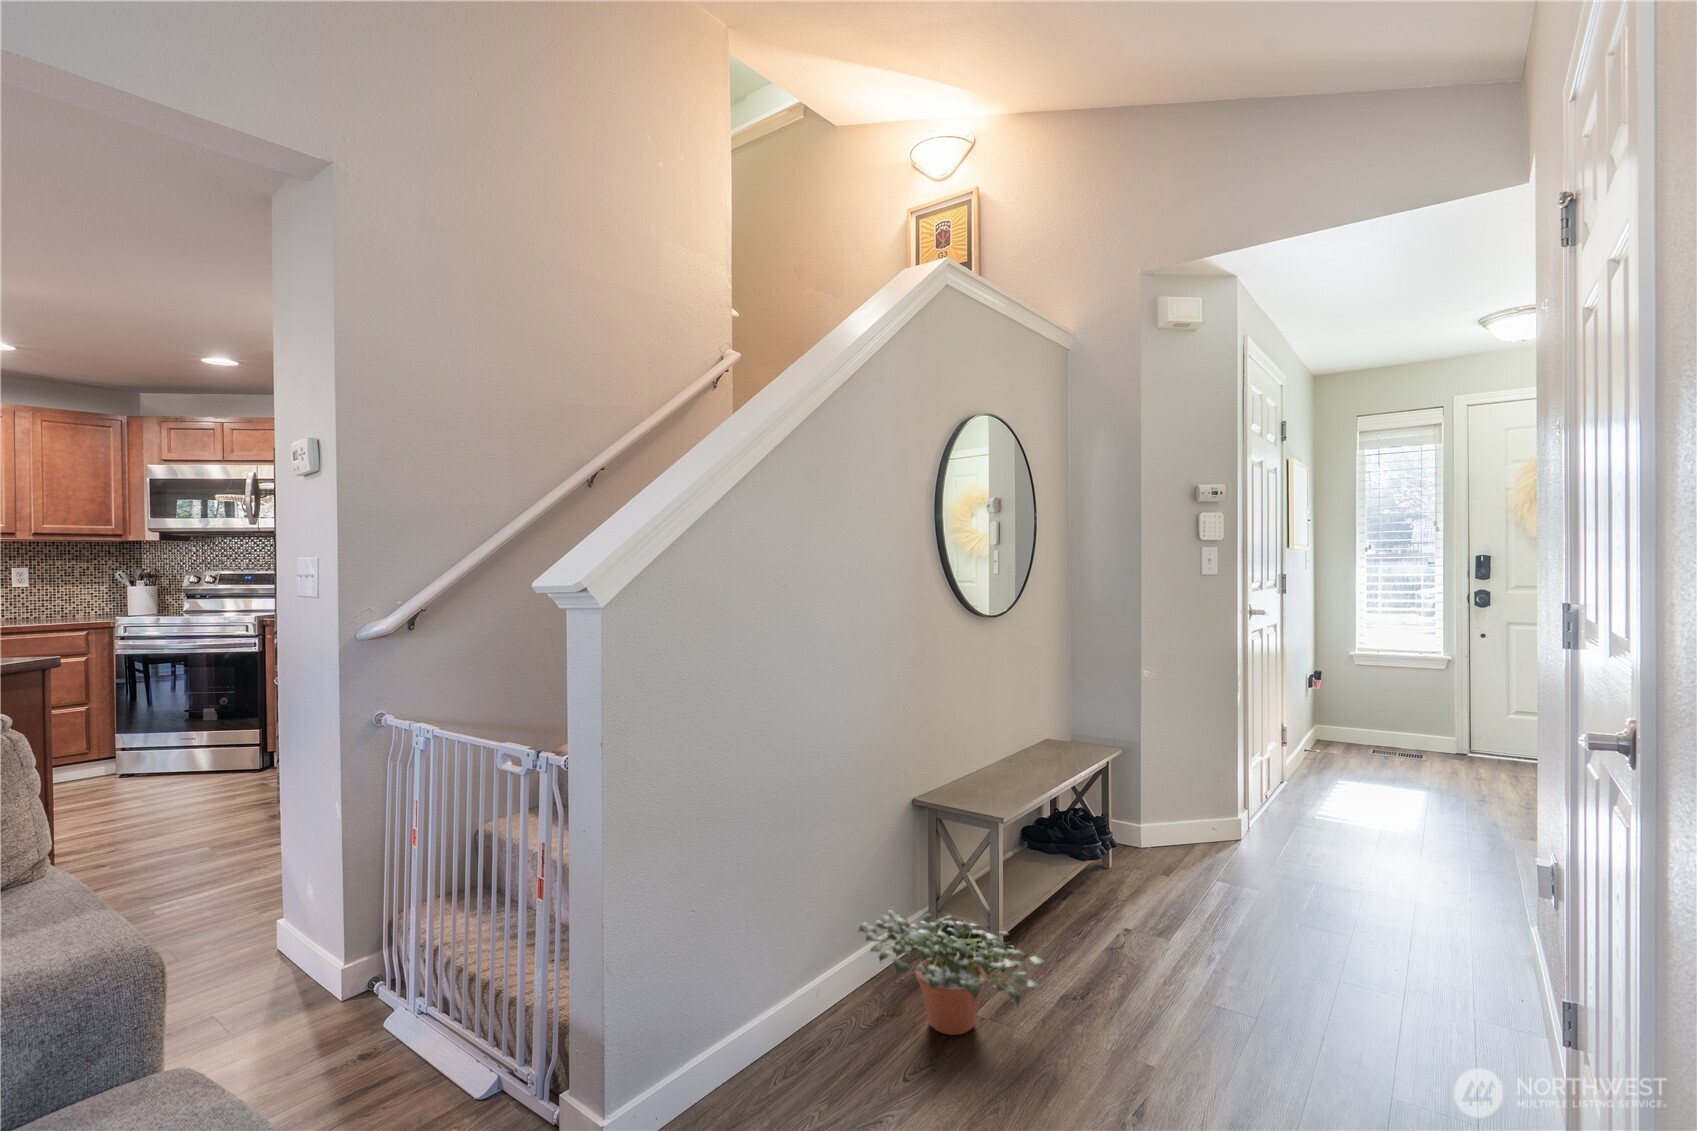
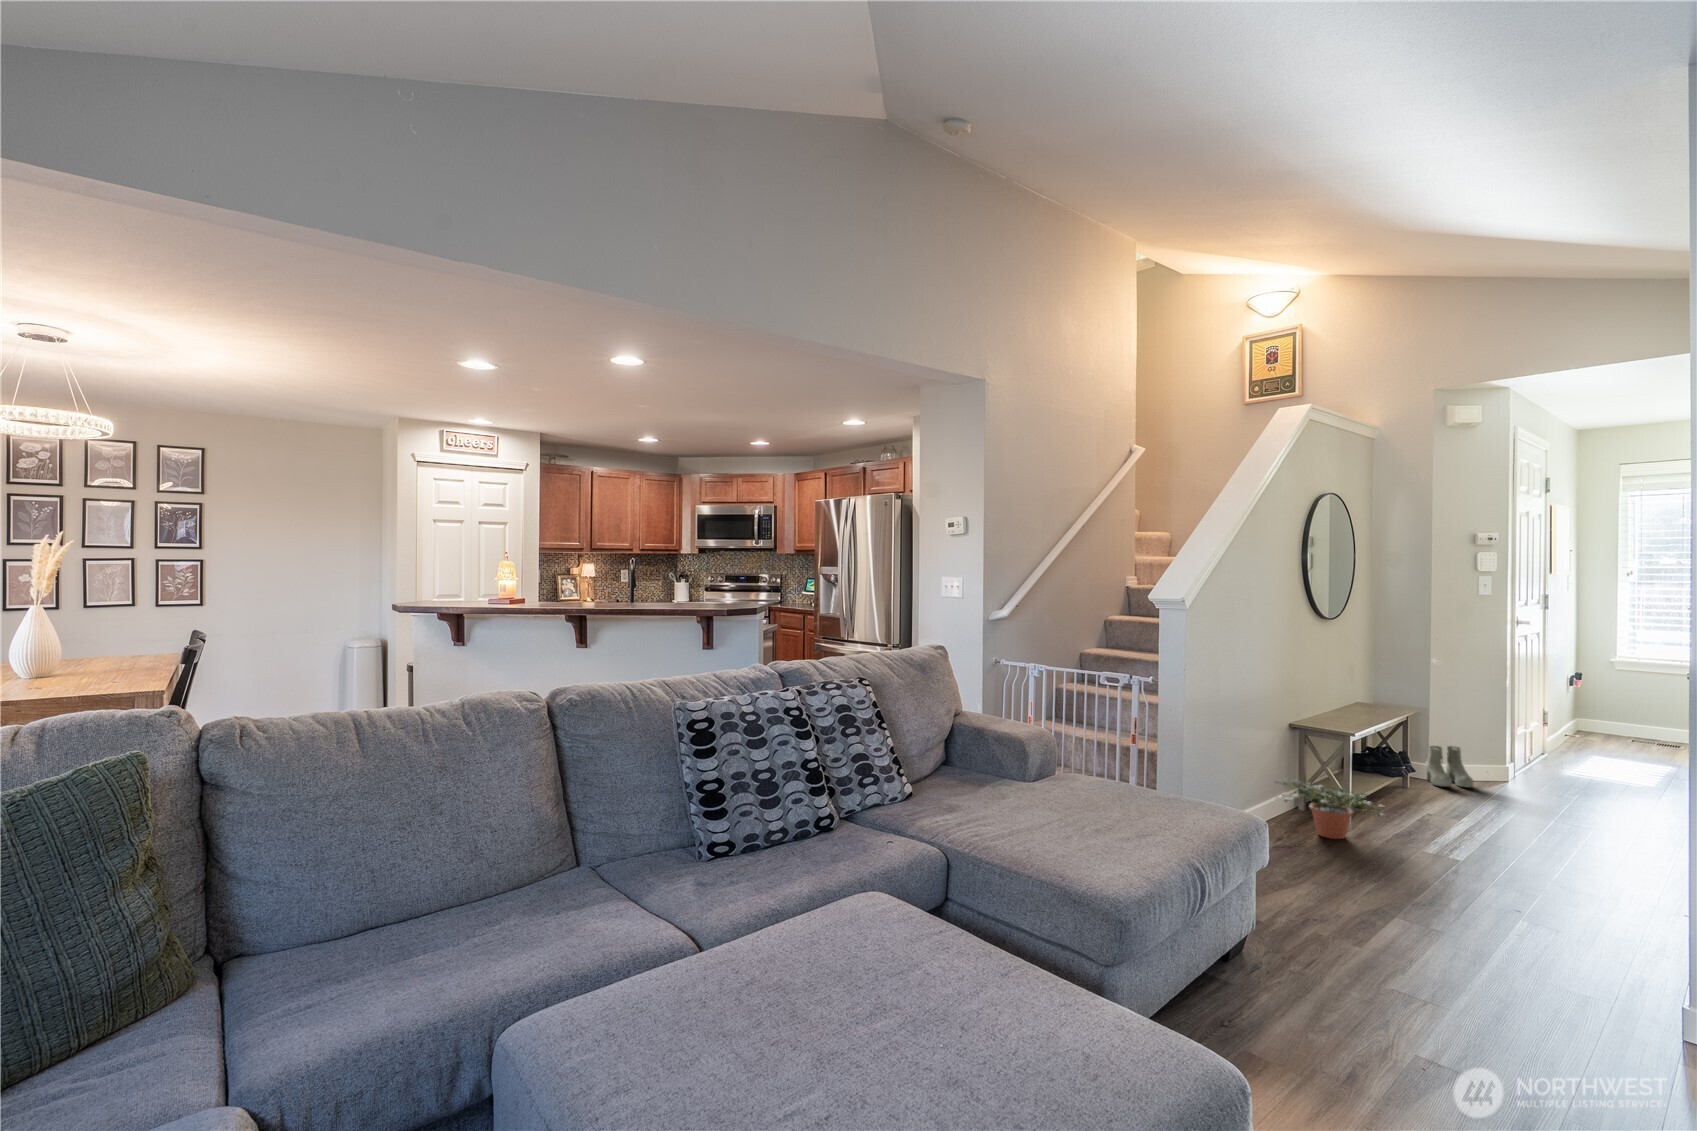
boots: none [1134,797,1195,864] -> present [1425,746,1473,788]

